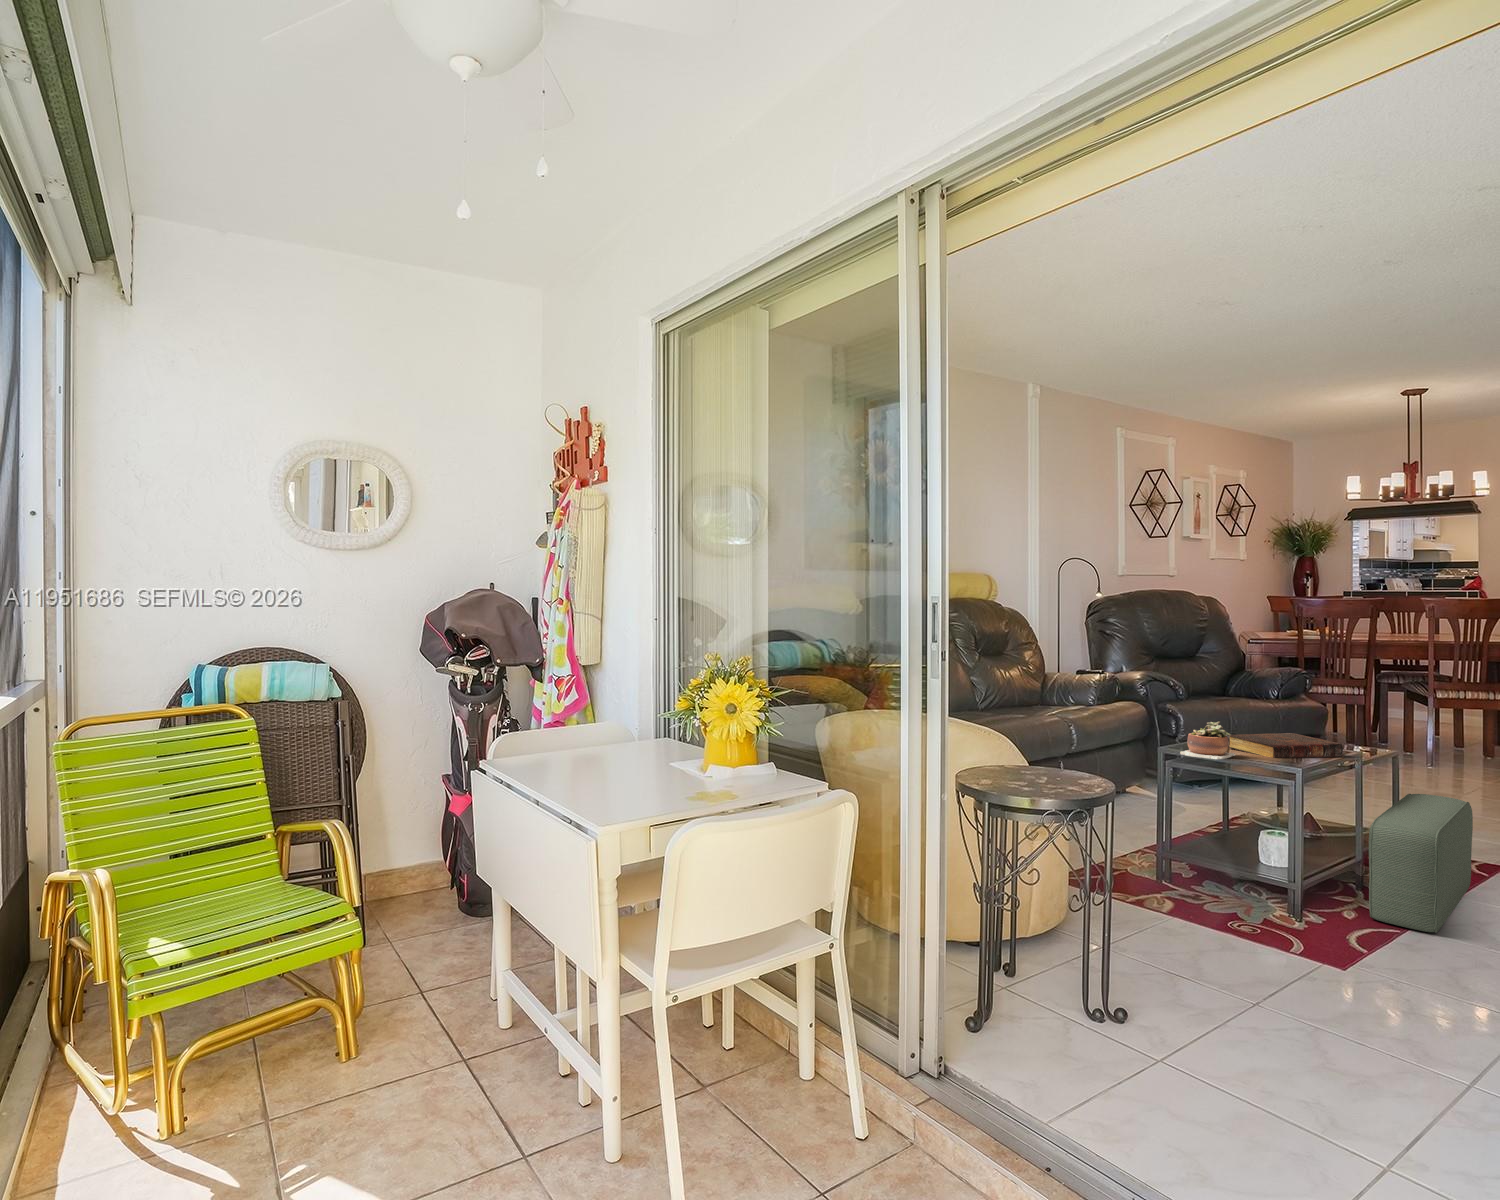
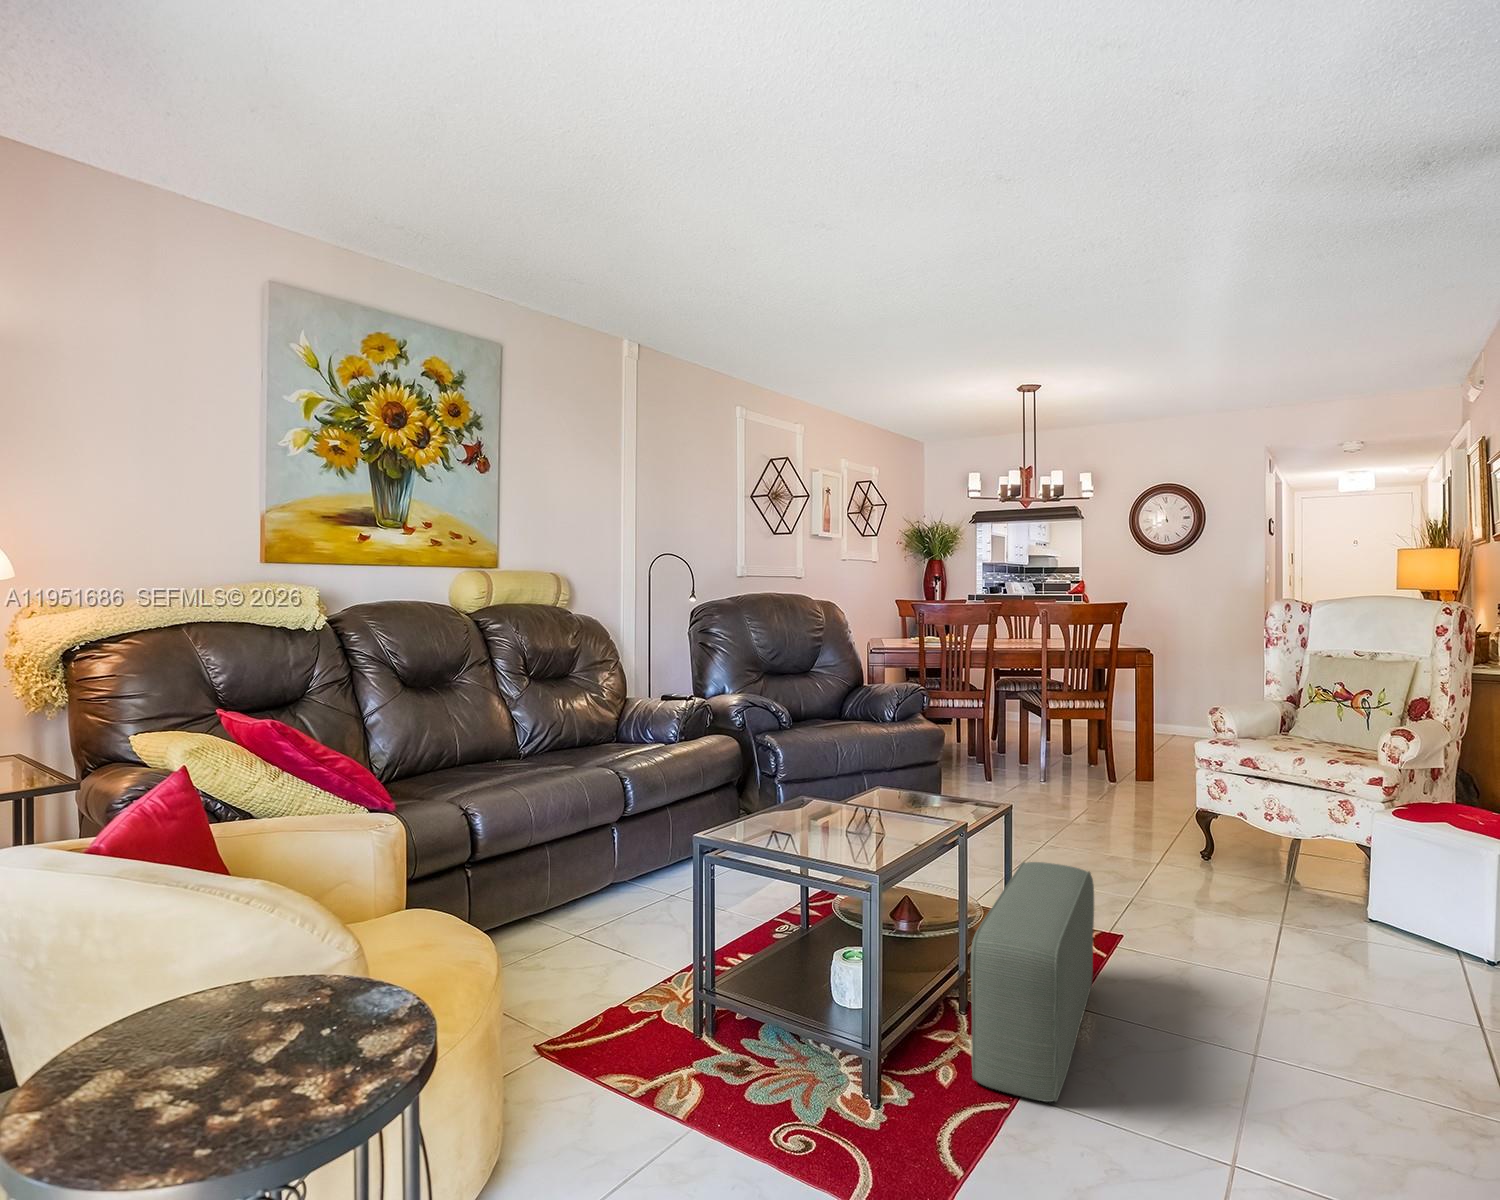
succulent plant: present [1180,722,1235,759] -> none [736,777,812,839]
book: present [1228,733,1343,758] -> none [809,780,947,828]

